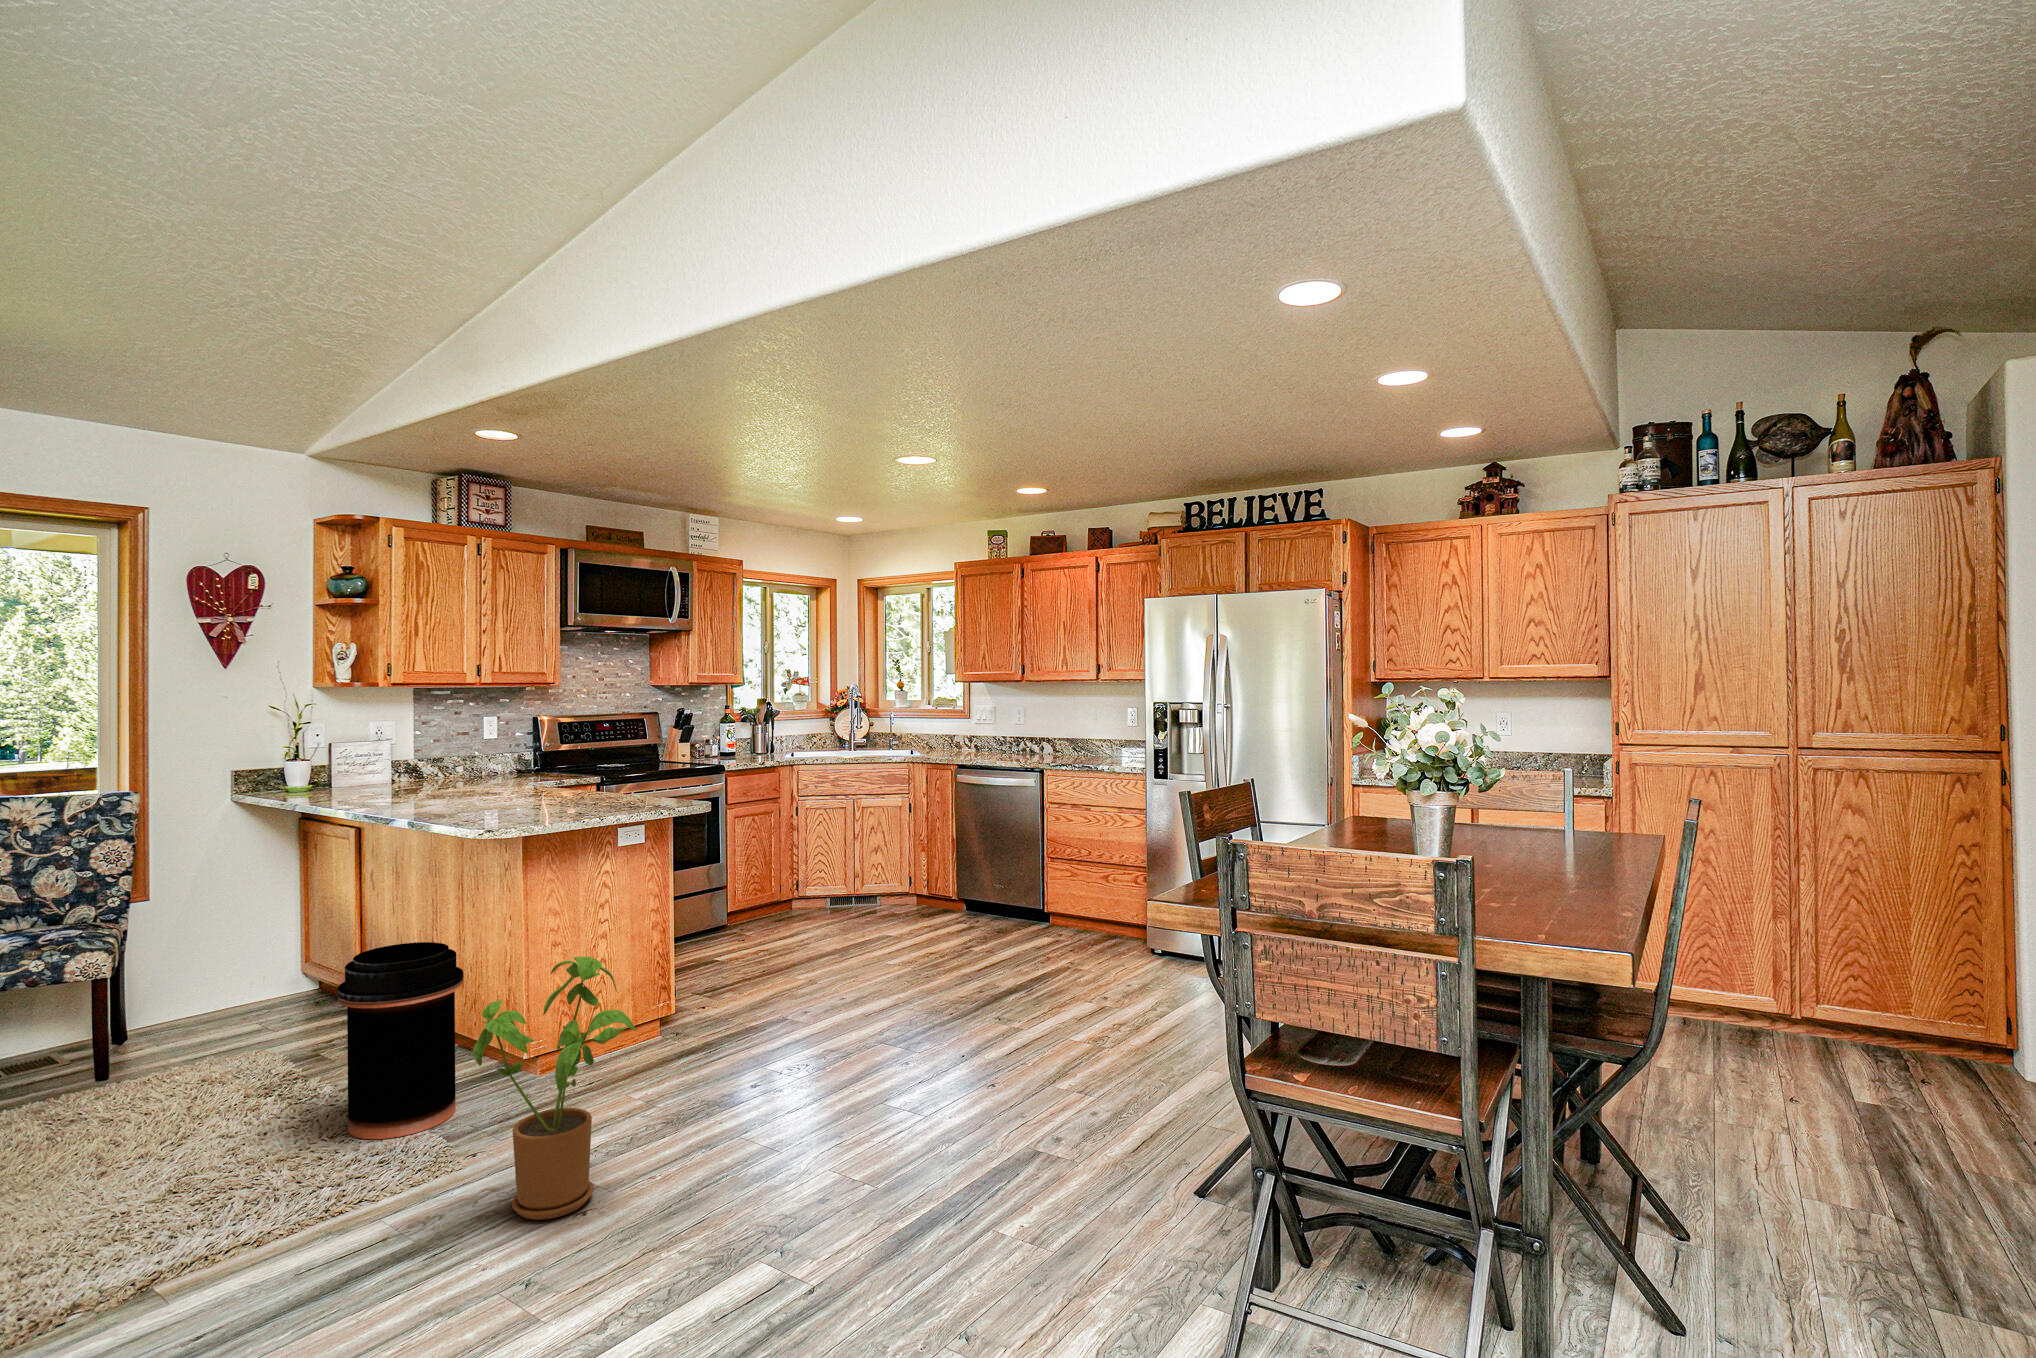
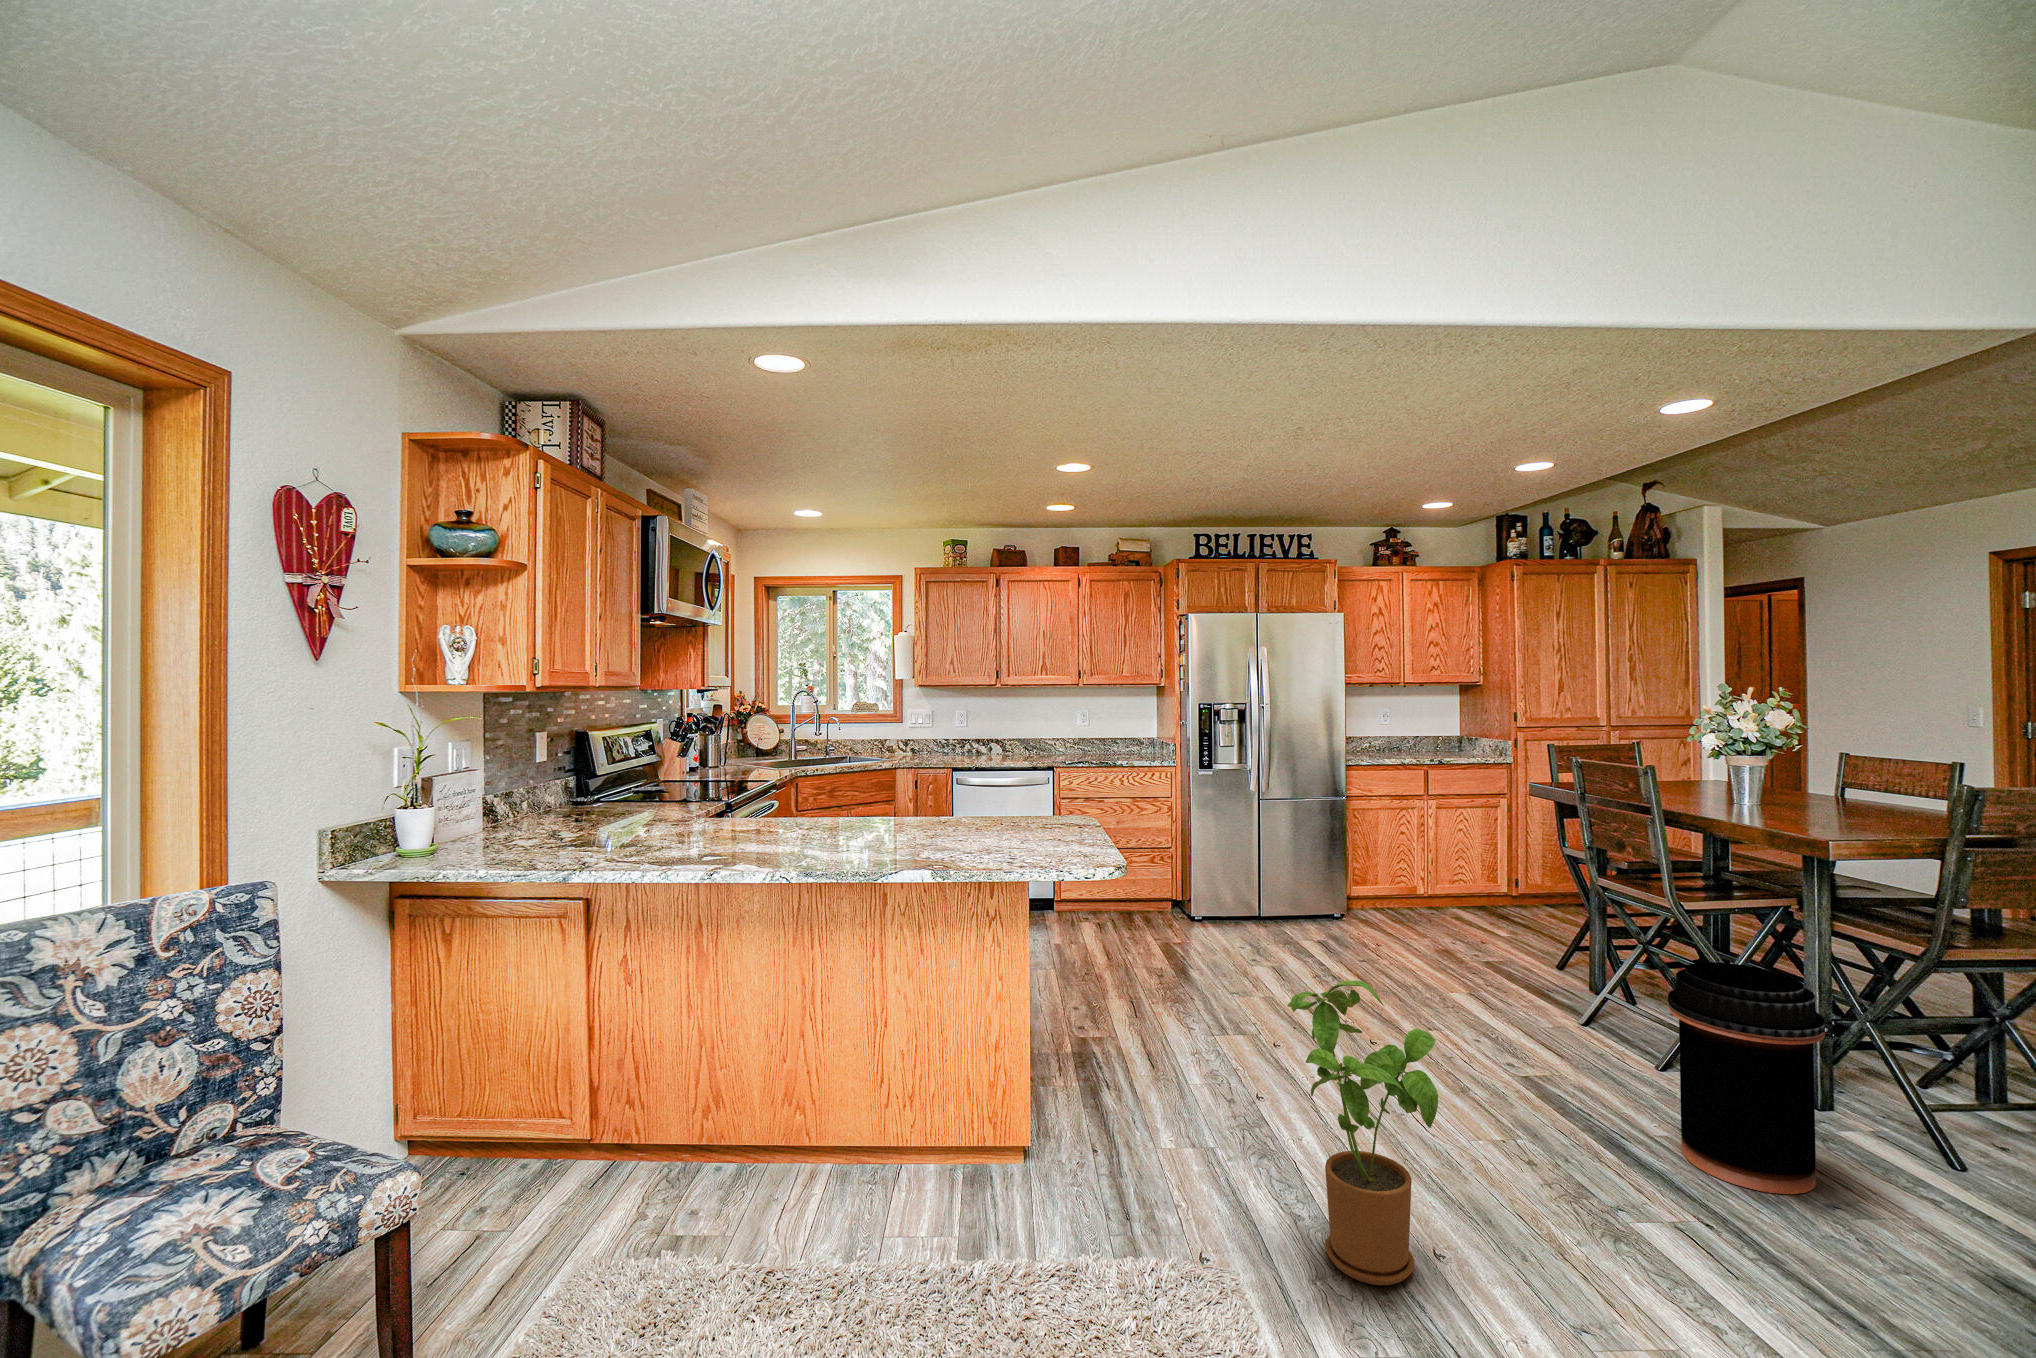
trash can: present [337,942,463,1139] -> present [1668,962,1825,1194]

